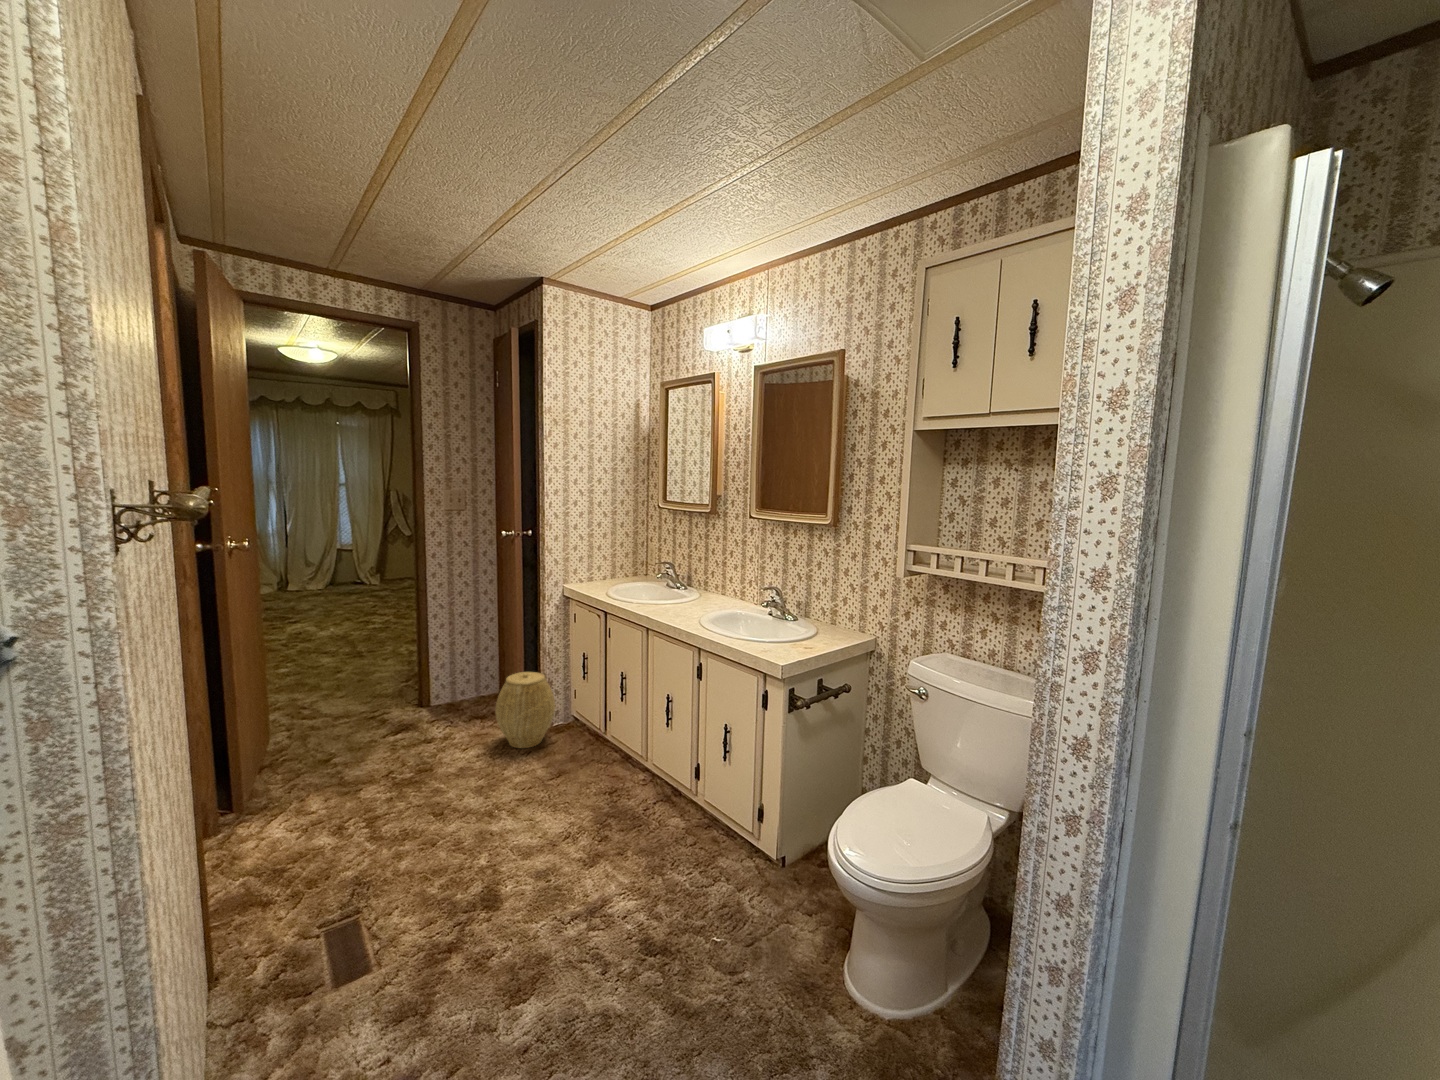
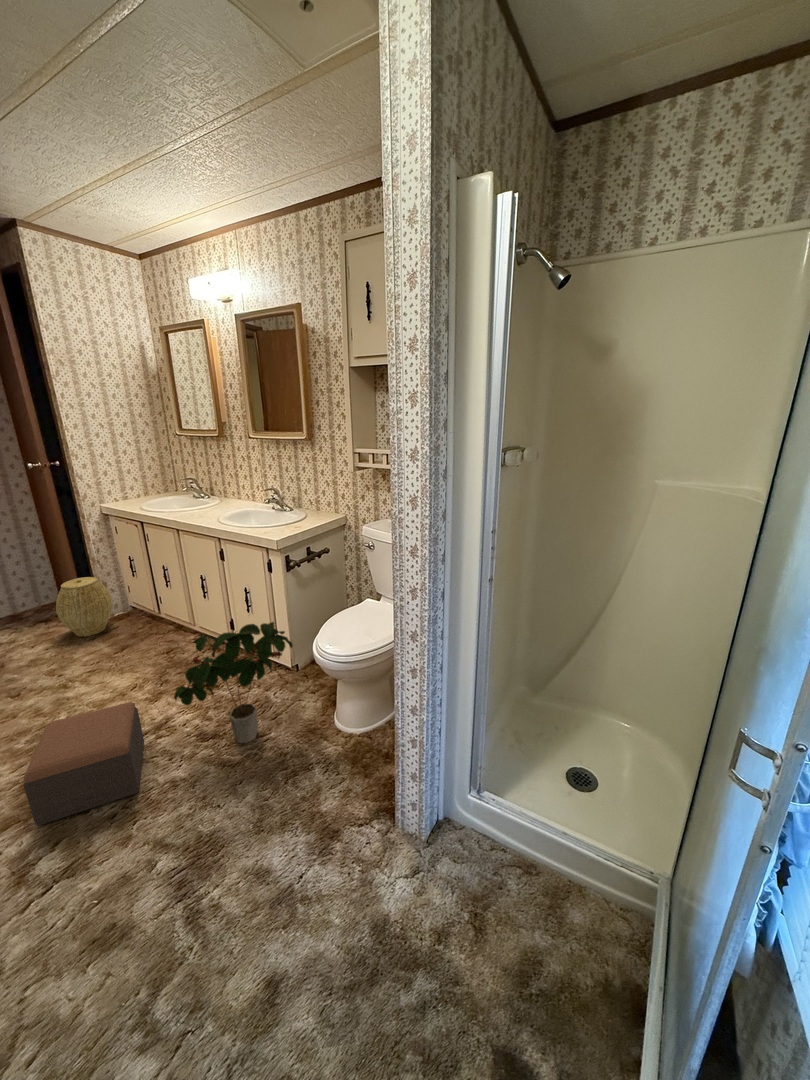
potted plant: none [624,789,795,980] -> present [174,622,293,743]
footstool: none [431,869,573,1034] -> present [23,702,144,826]

